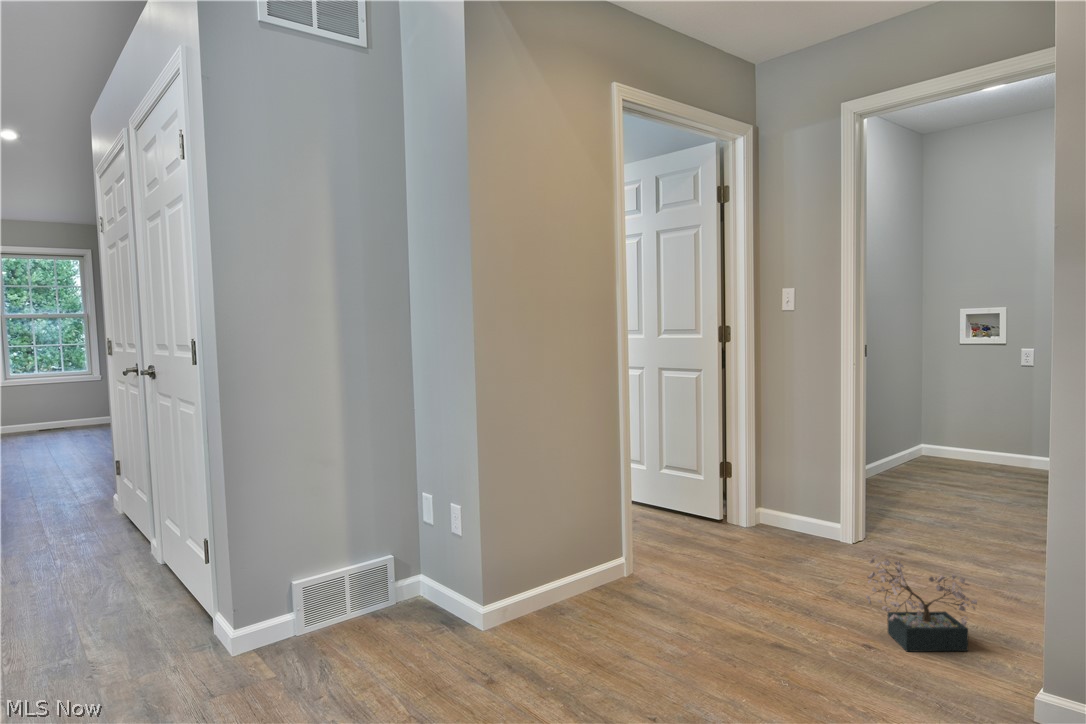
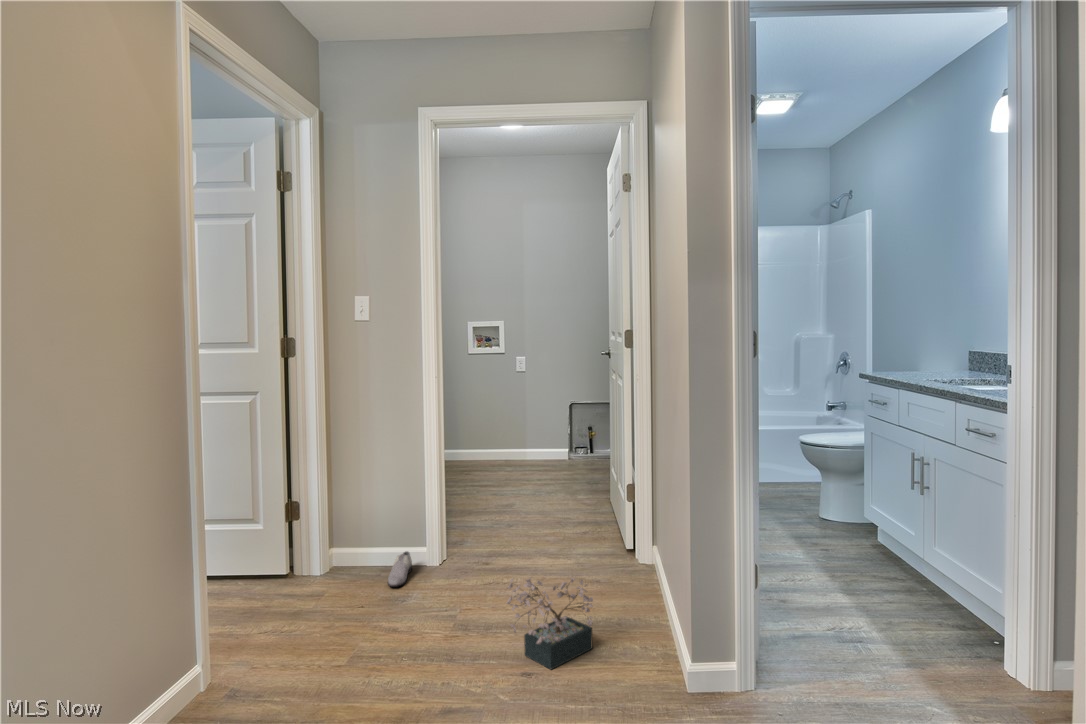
shoe: none [795,523,826,550] -> present [388,551,412,587]

